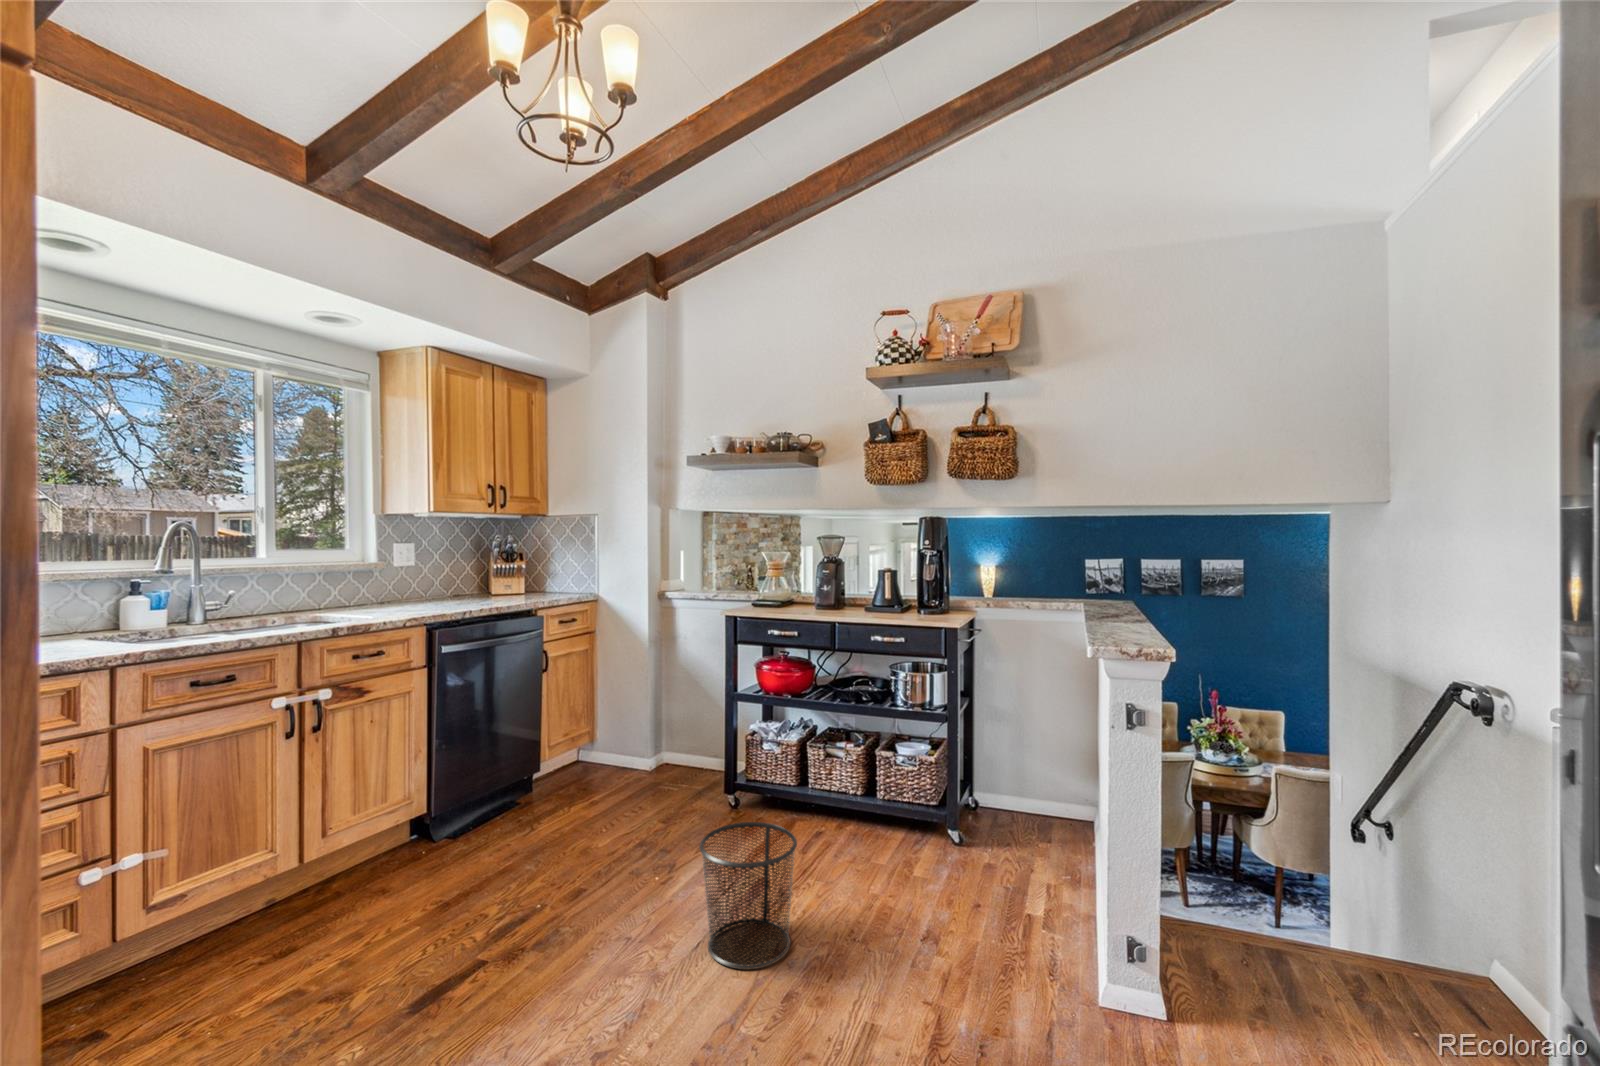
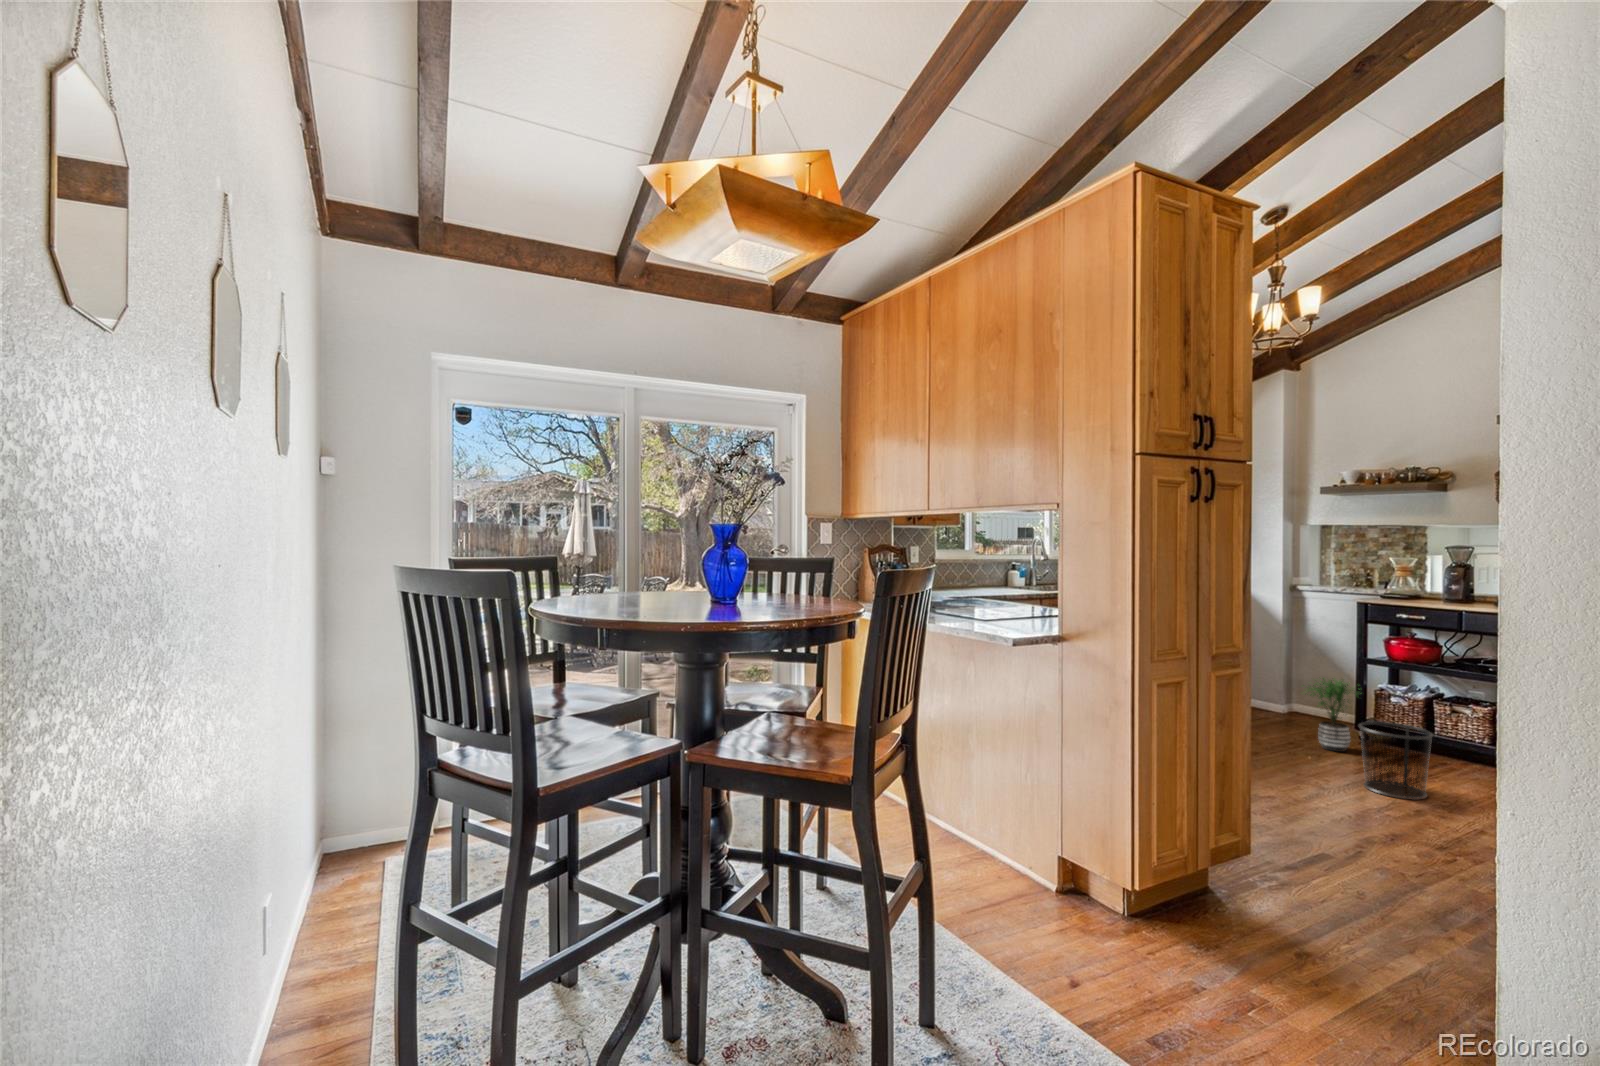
potted plant: none [648,732,727,850] -> present [1305,678,1358,752]

